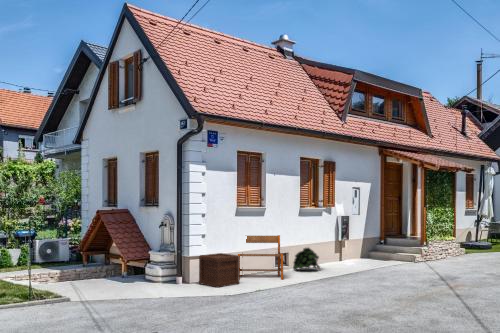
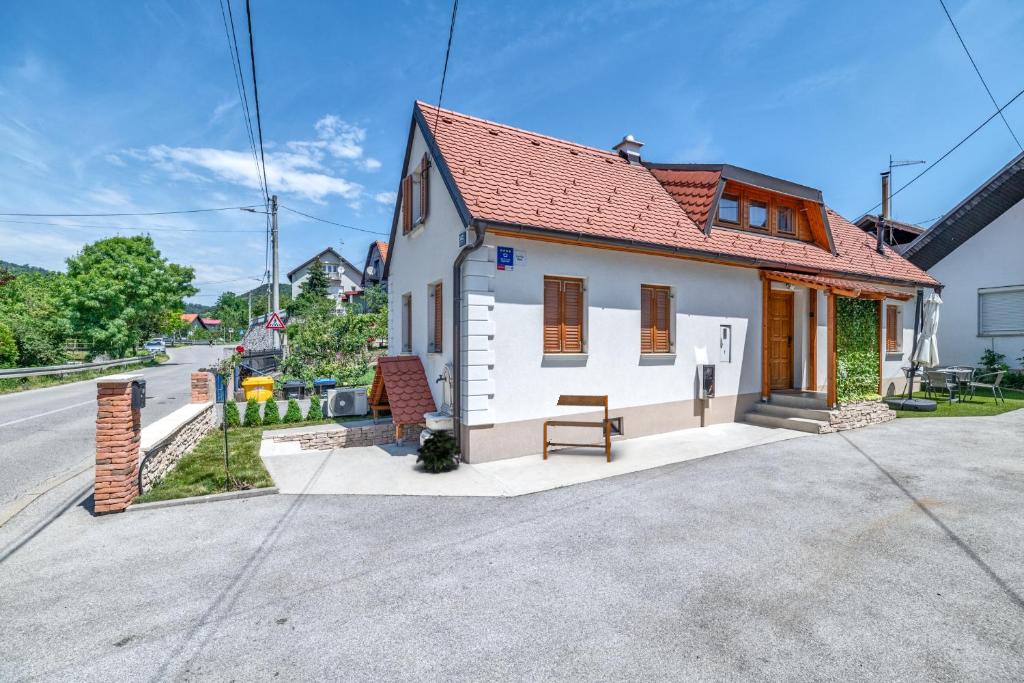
potted plant: present [293,248,320,270] -> present [416,429,462,472]
wooden crate: present [199,253,240,288] -> none [483,421,541,476]

